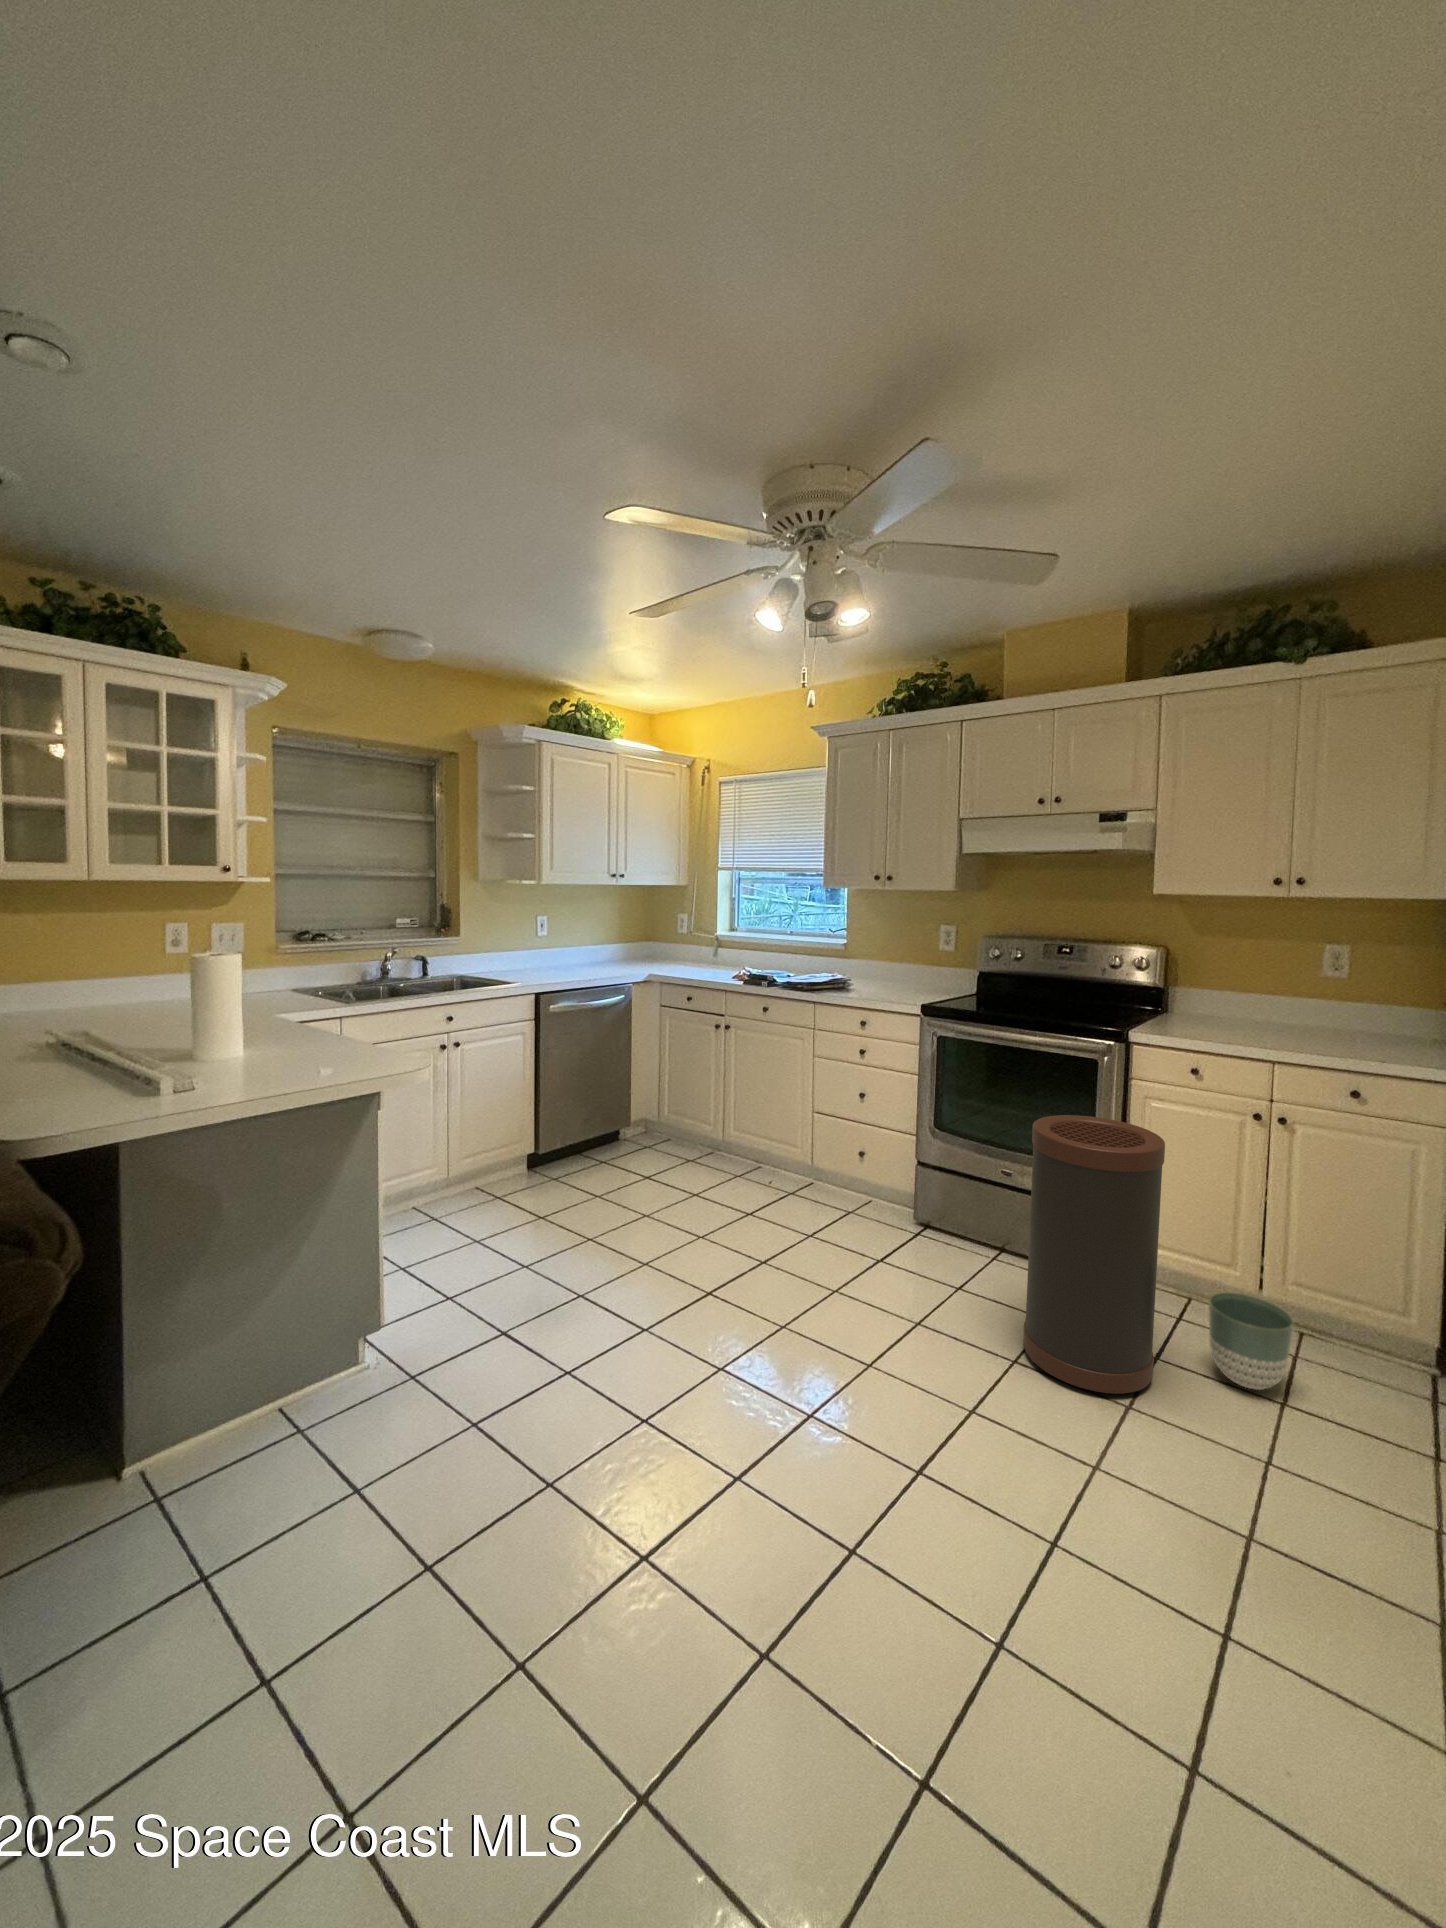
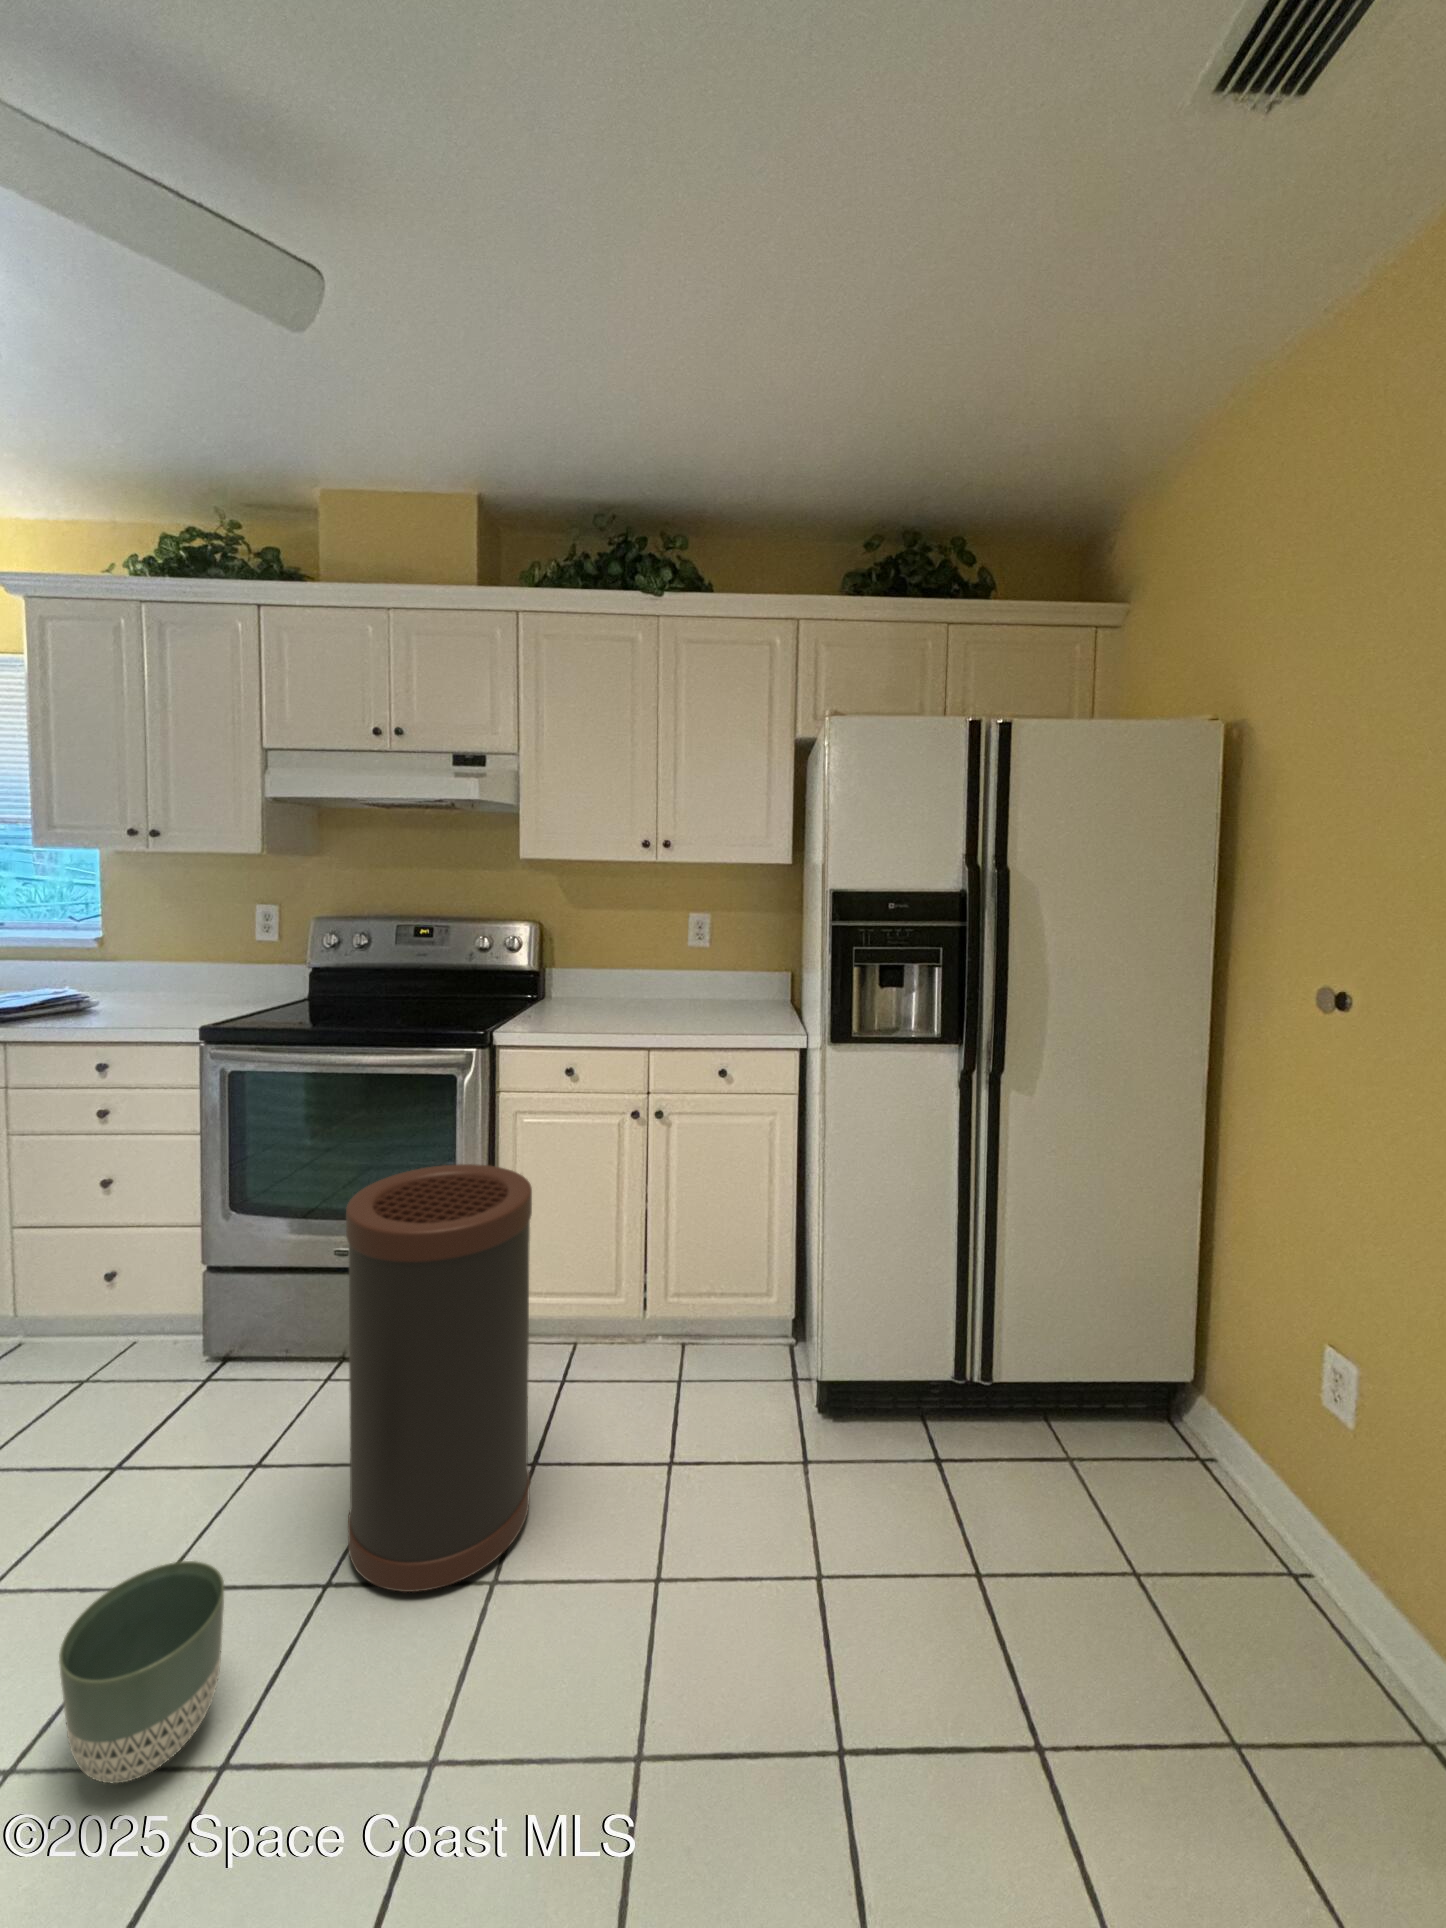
planter: present [1209,1293,1293,1390] -> present [59,1561,224,1783]

